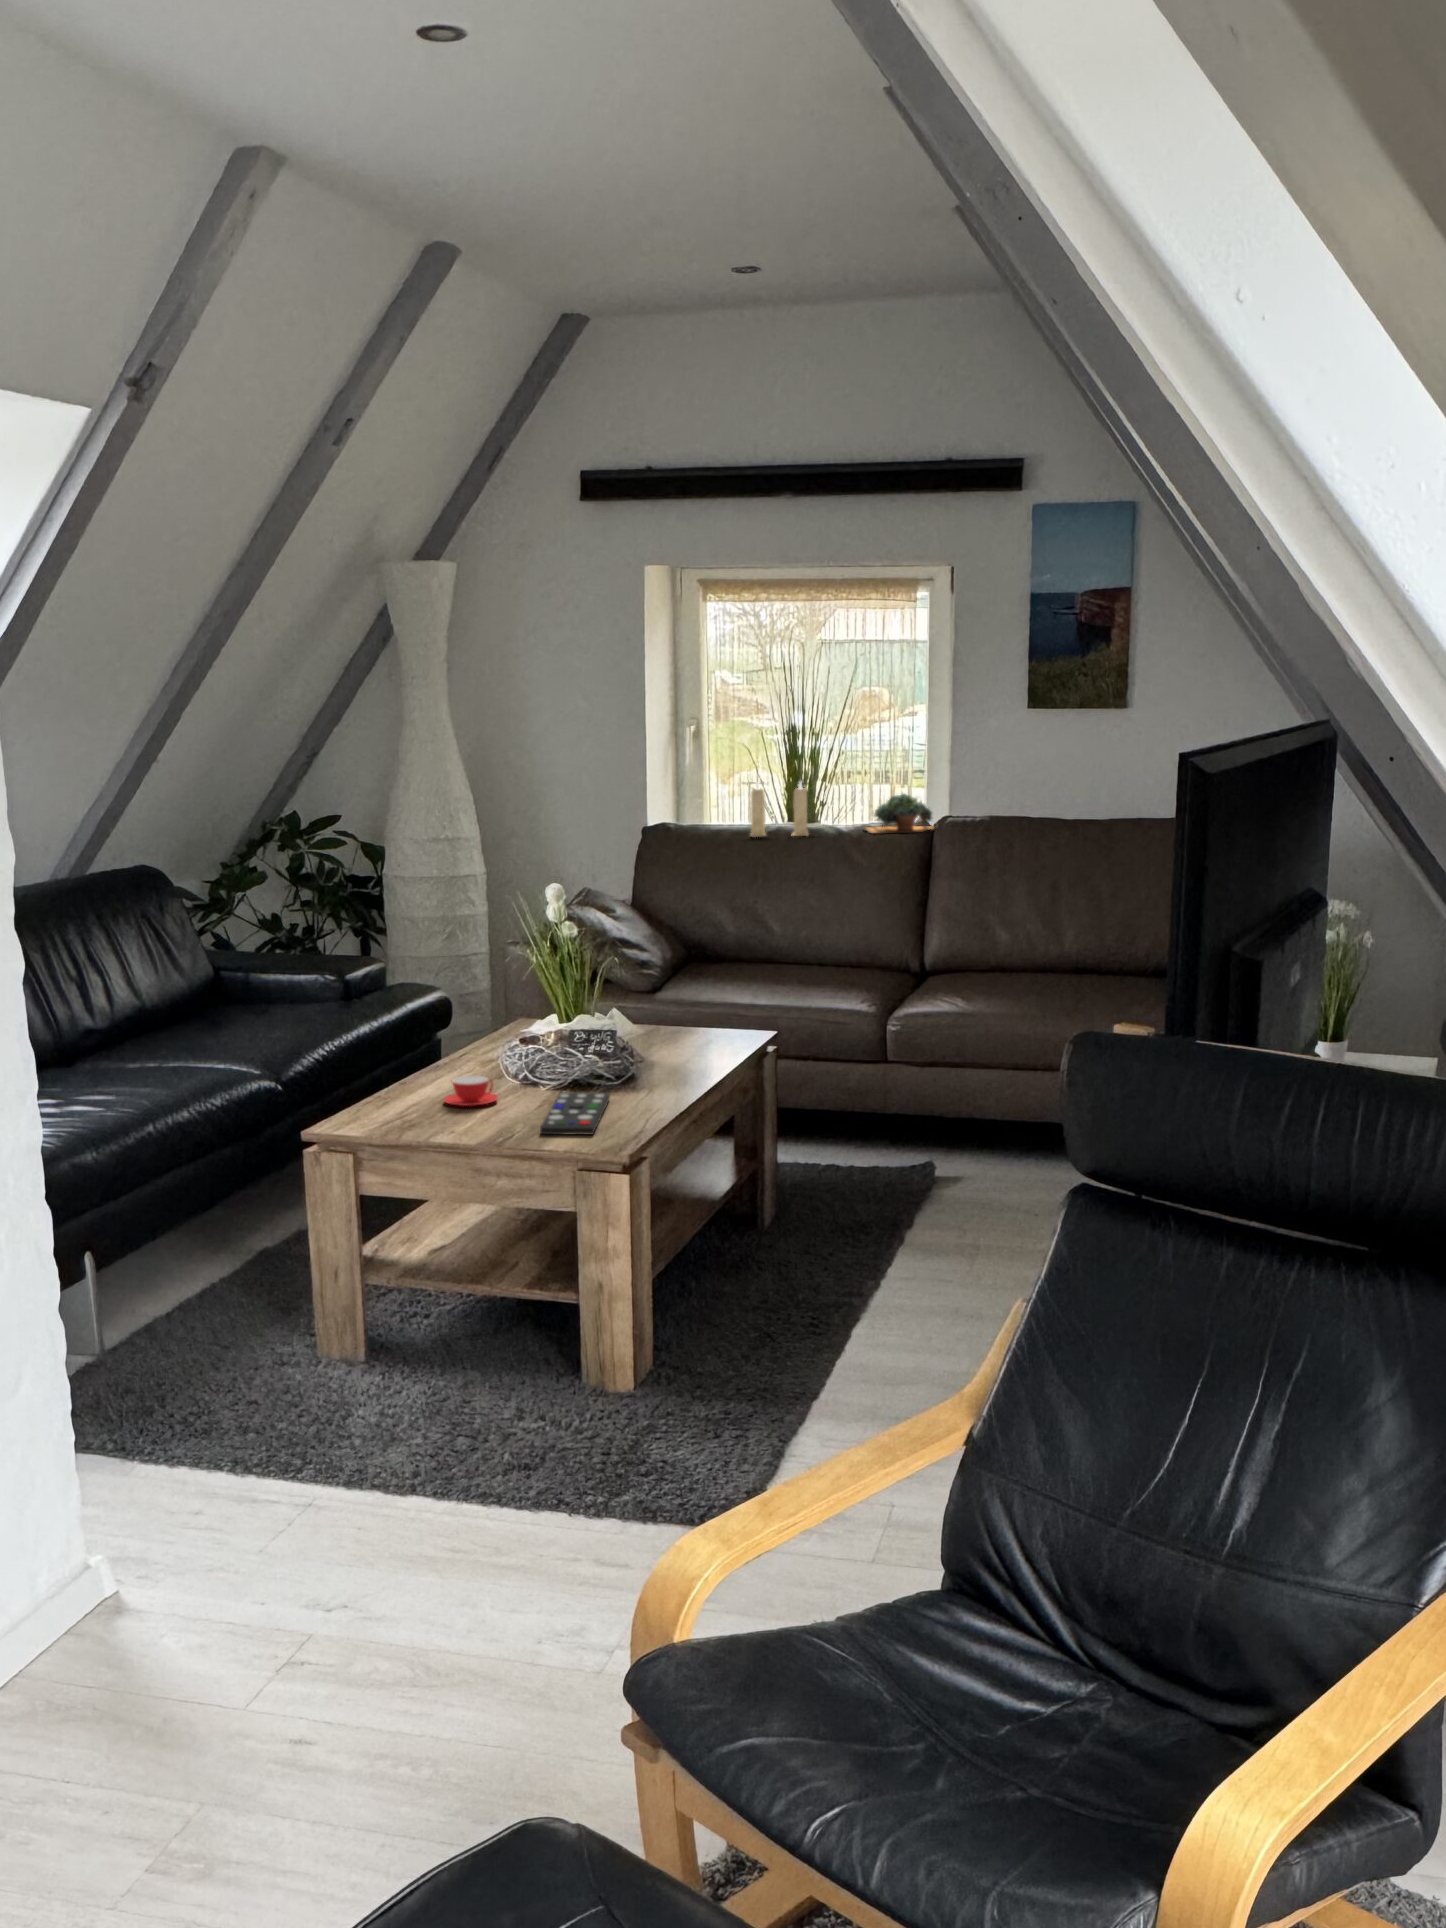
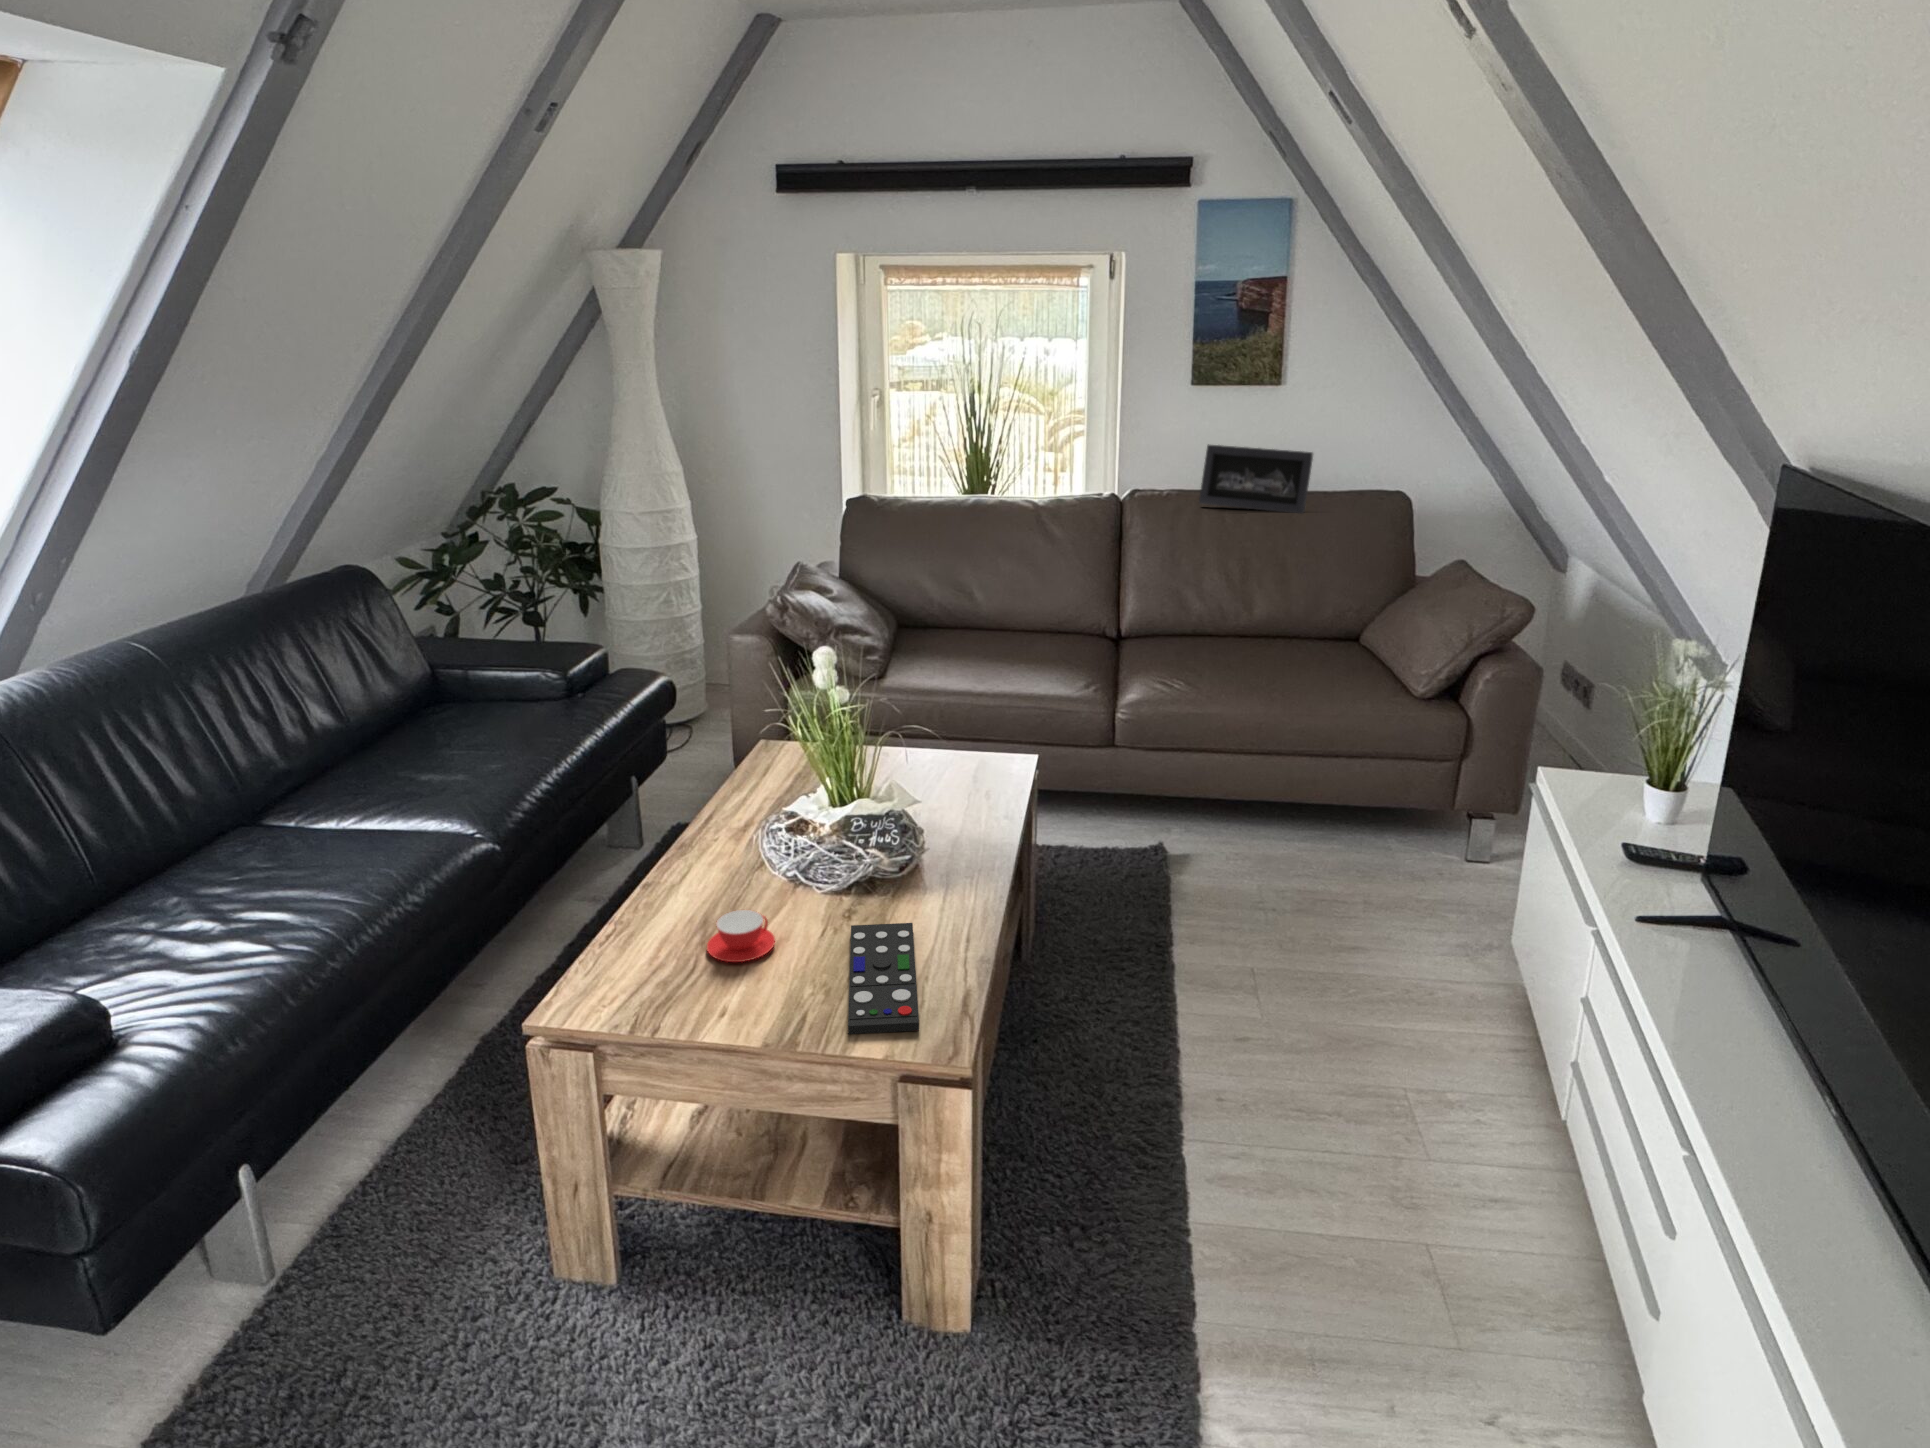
picture frame: none [1004,763,1118,833] -> present [1199,444,1313,514]
candle: present [750,782,808,837] -> none [956,459,1013,515]
succulent plant: present [863,794,933,833] -> none [1058,471,1135,512]

